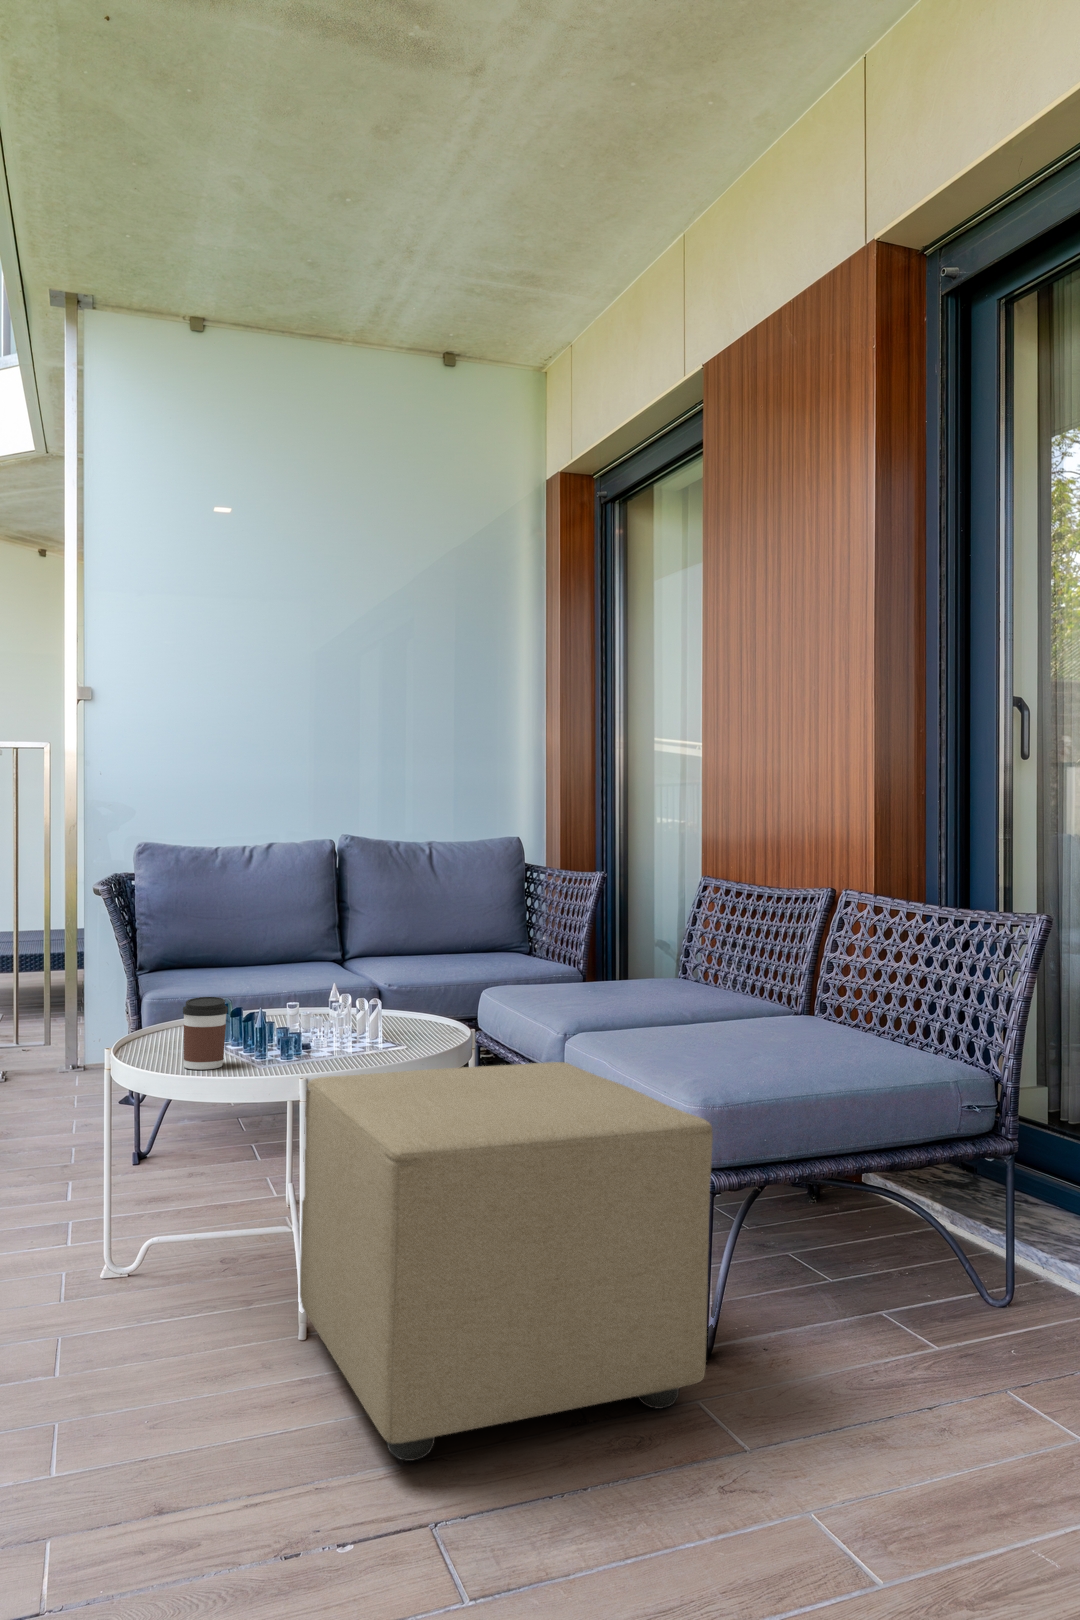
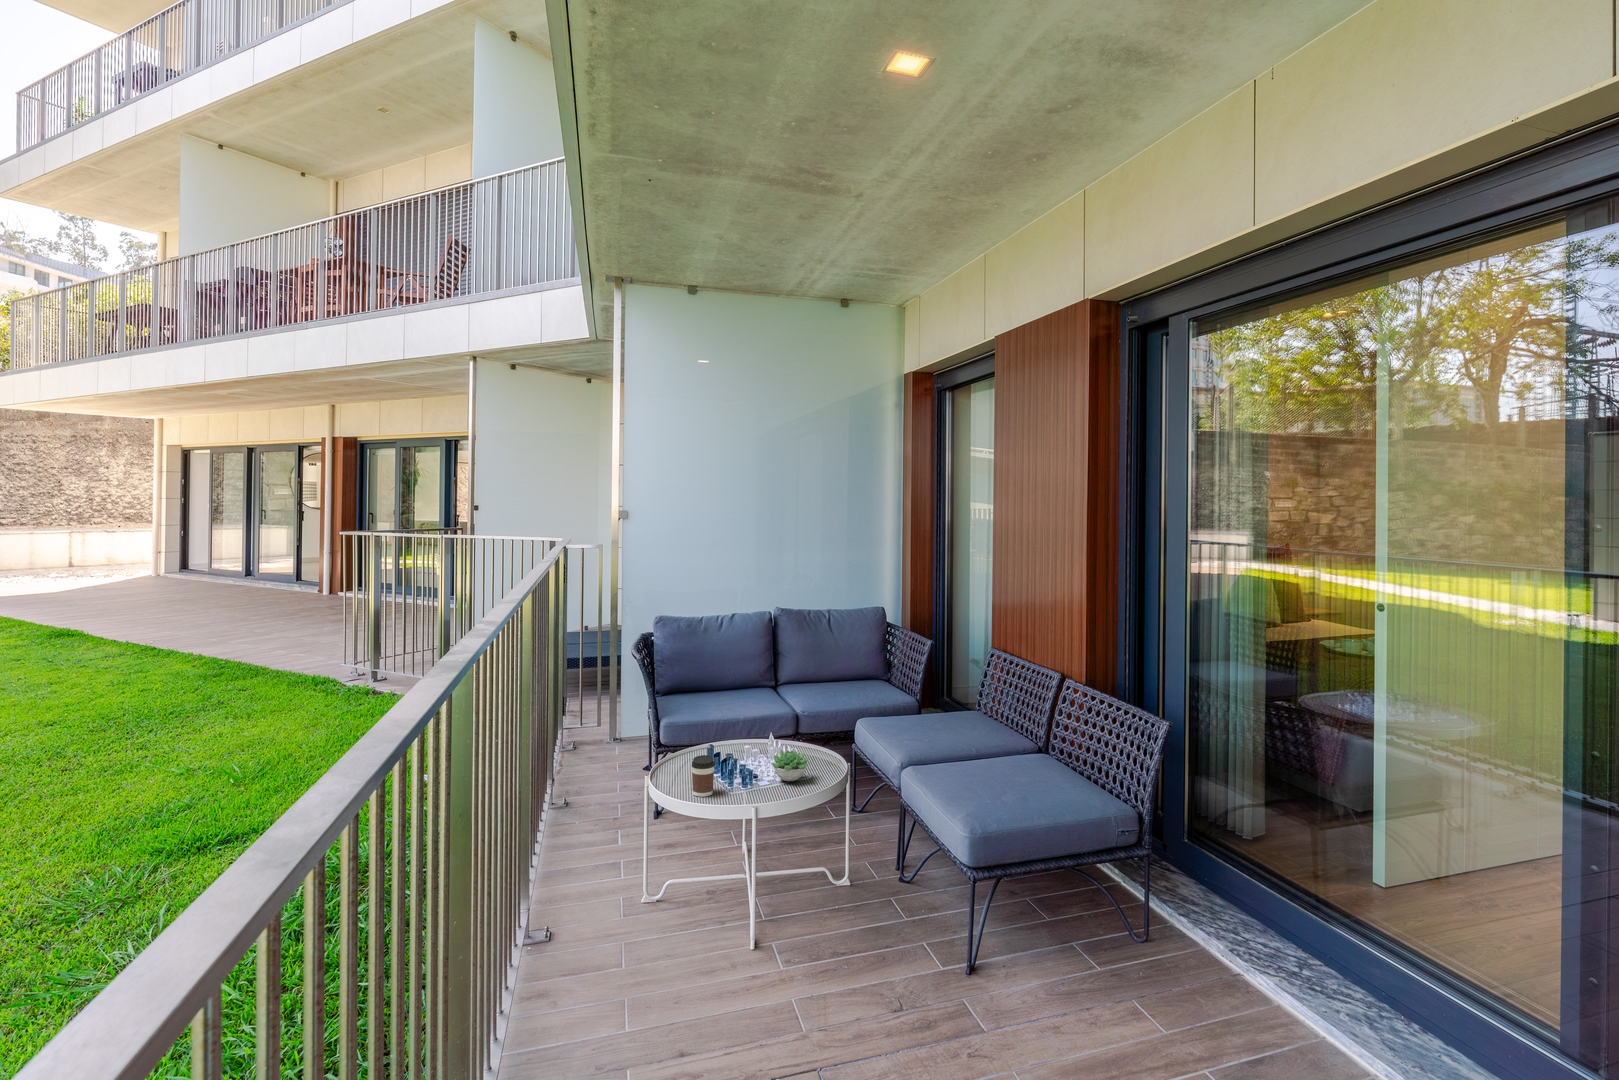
succulent plant: none [333,997,405,1051] -> present [771,749,809,781]
ottoman: present [300,1062,713,1461] -> none [755,797,970,1028]

